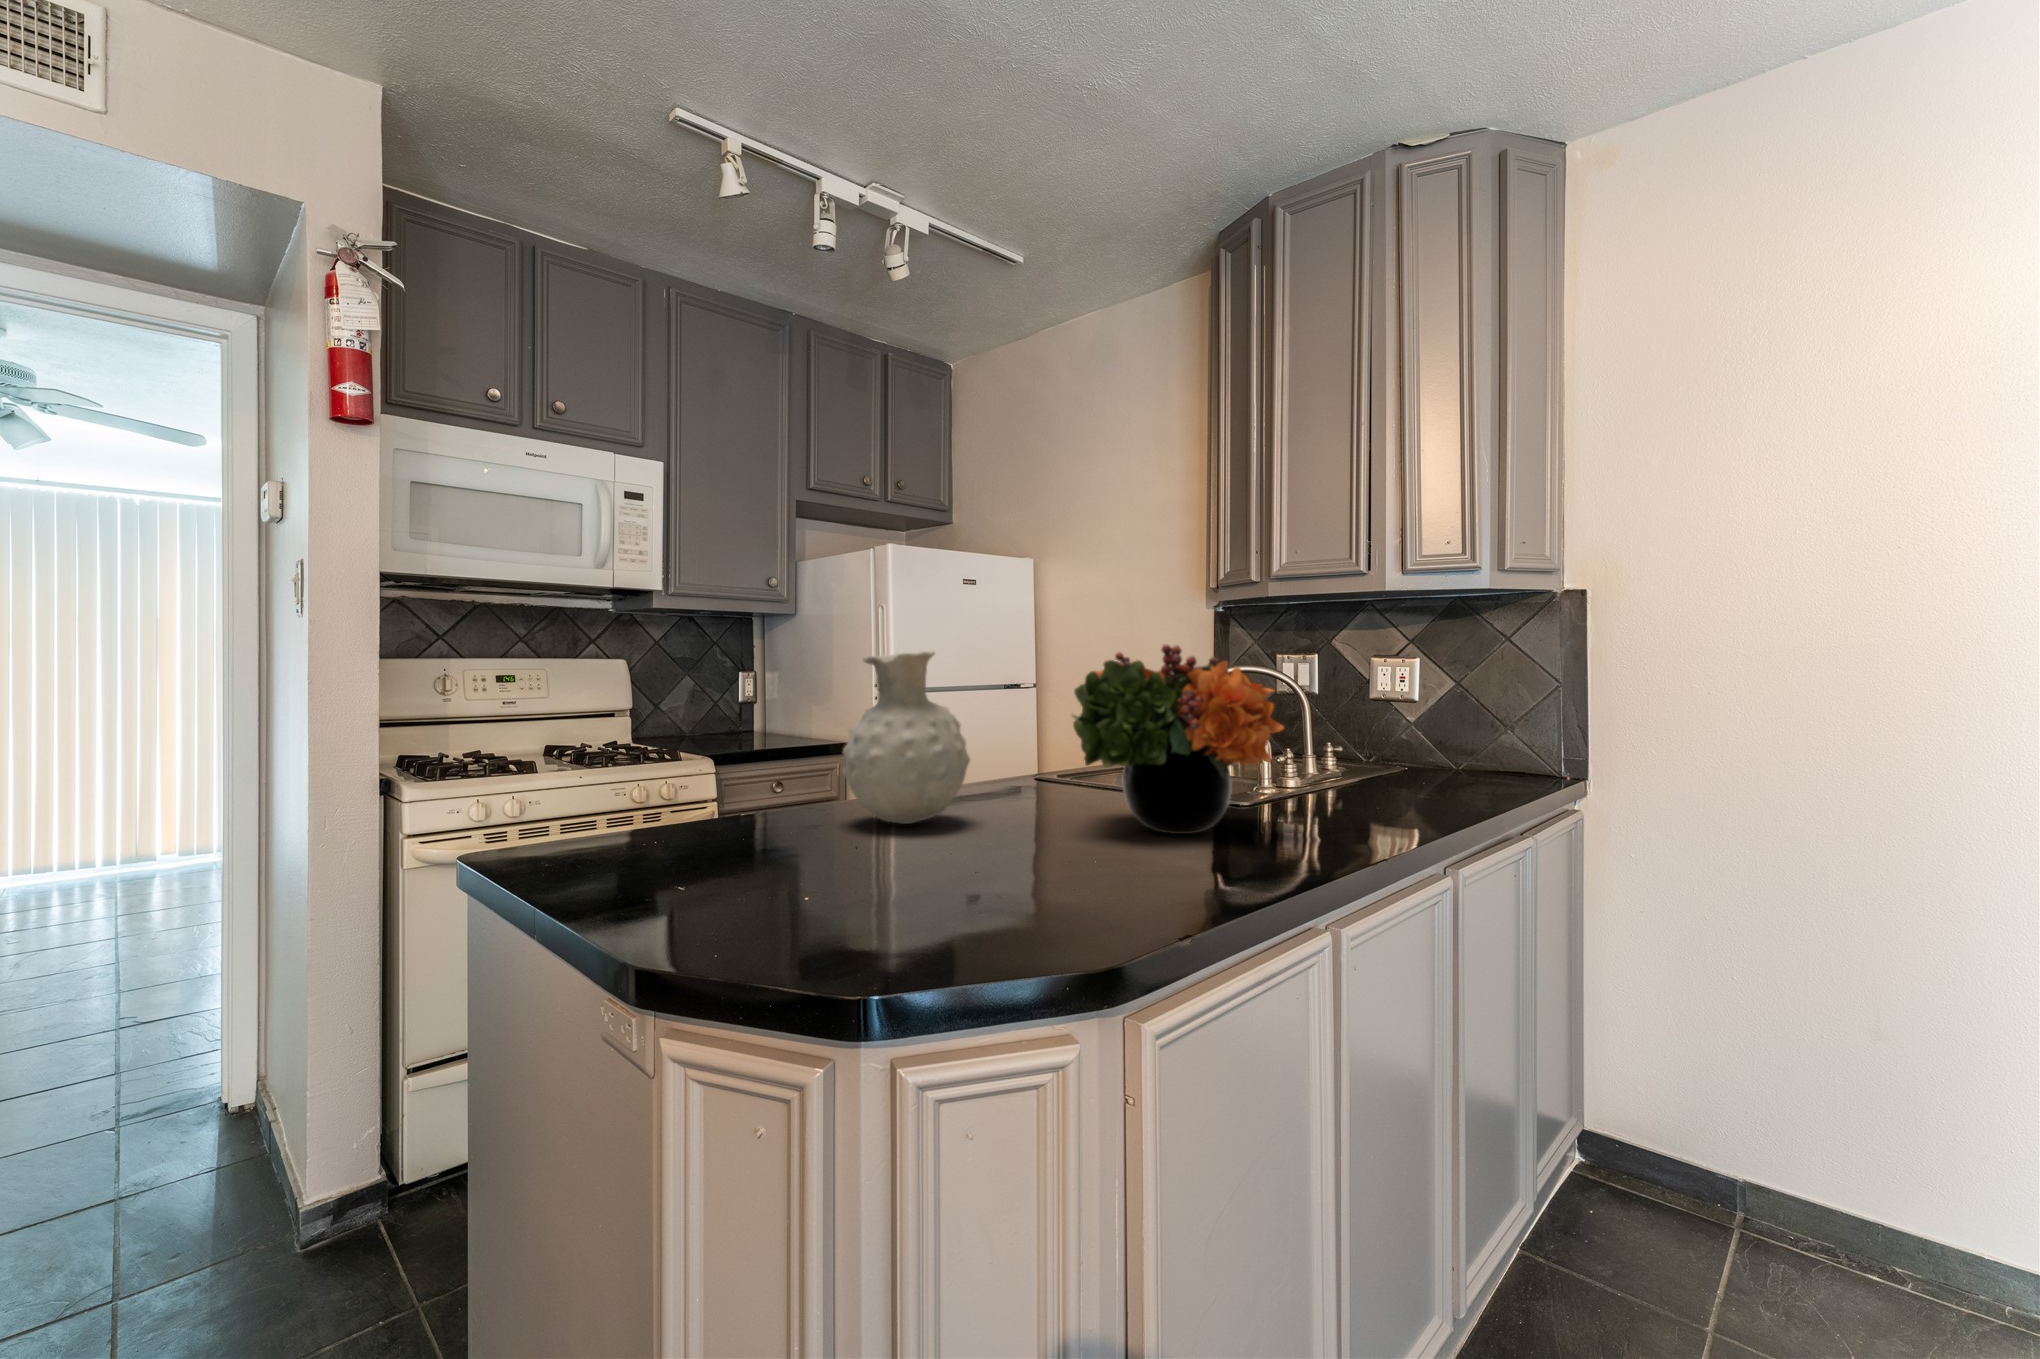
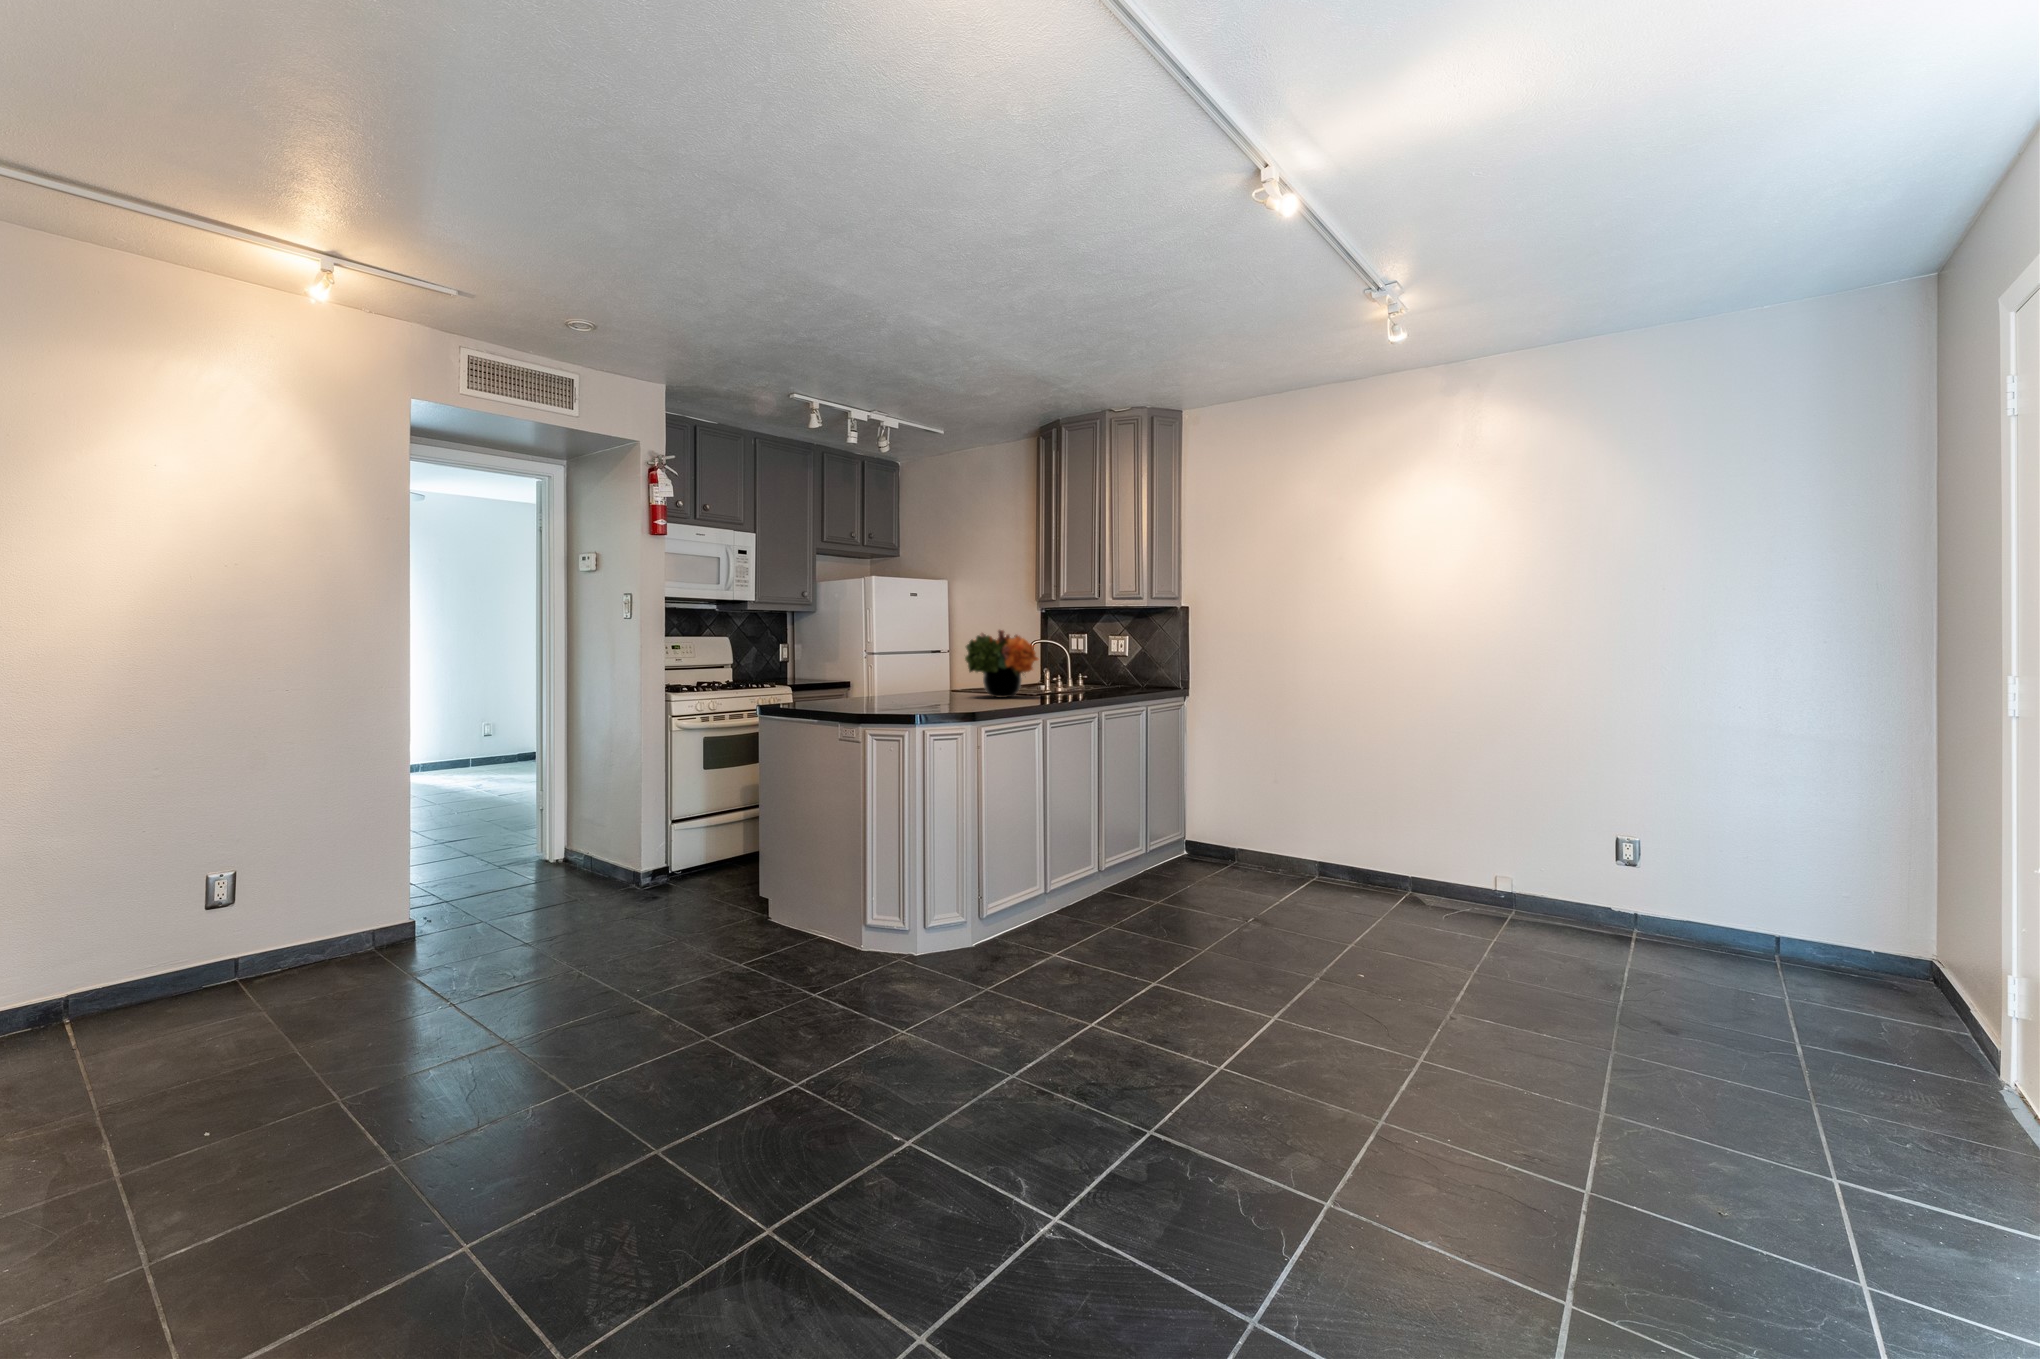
vase: present [842,651,970,824] -> none [879,632,927,697]

